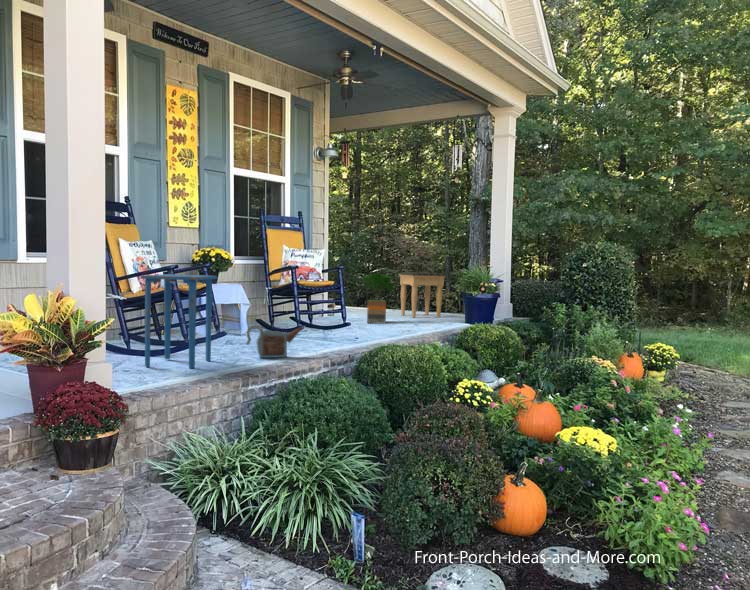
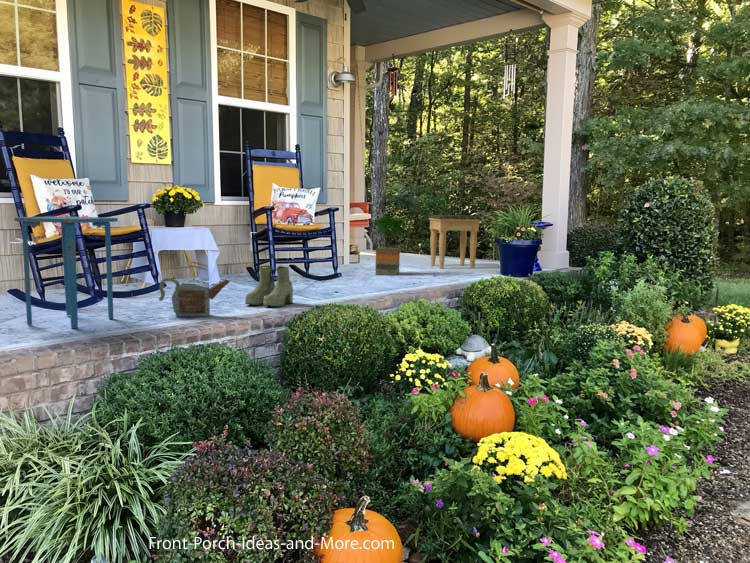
boots: none [302,315,338,349] -> present [245,266,293,307]

